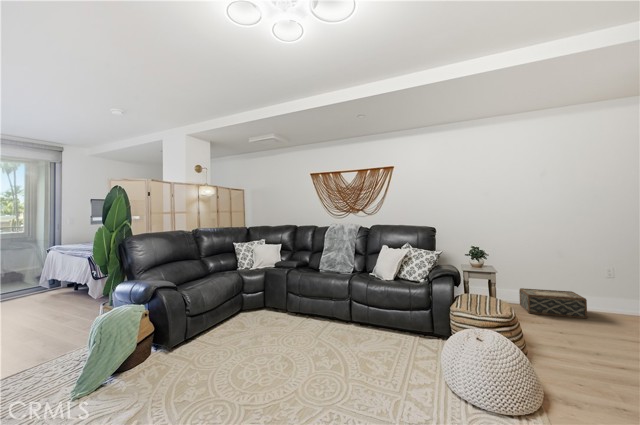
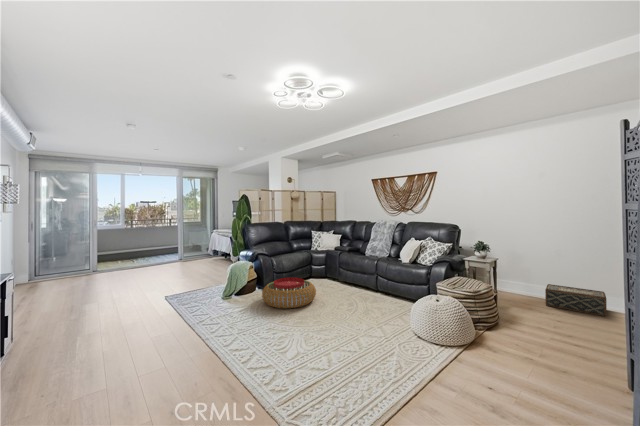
pouf: none [172,322,273,391] -> present [262,277,316,308]

